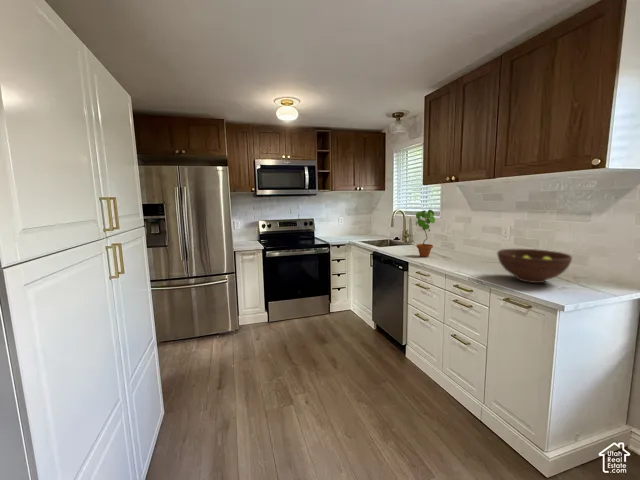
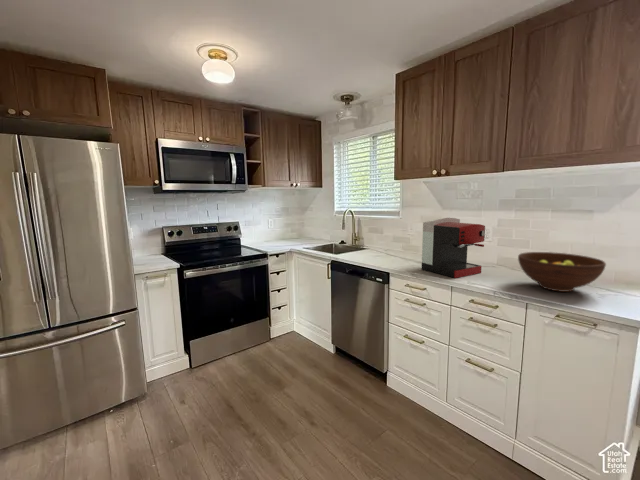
potted plant: present [416,210,435,257] -> none [392,209,416,265]
coffee maker: none [434,217,487,268] -> present [422,218,485,278]

